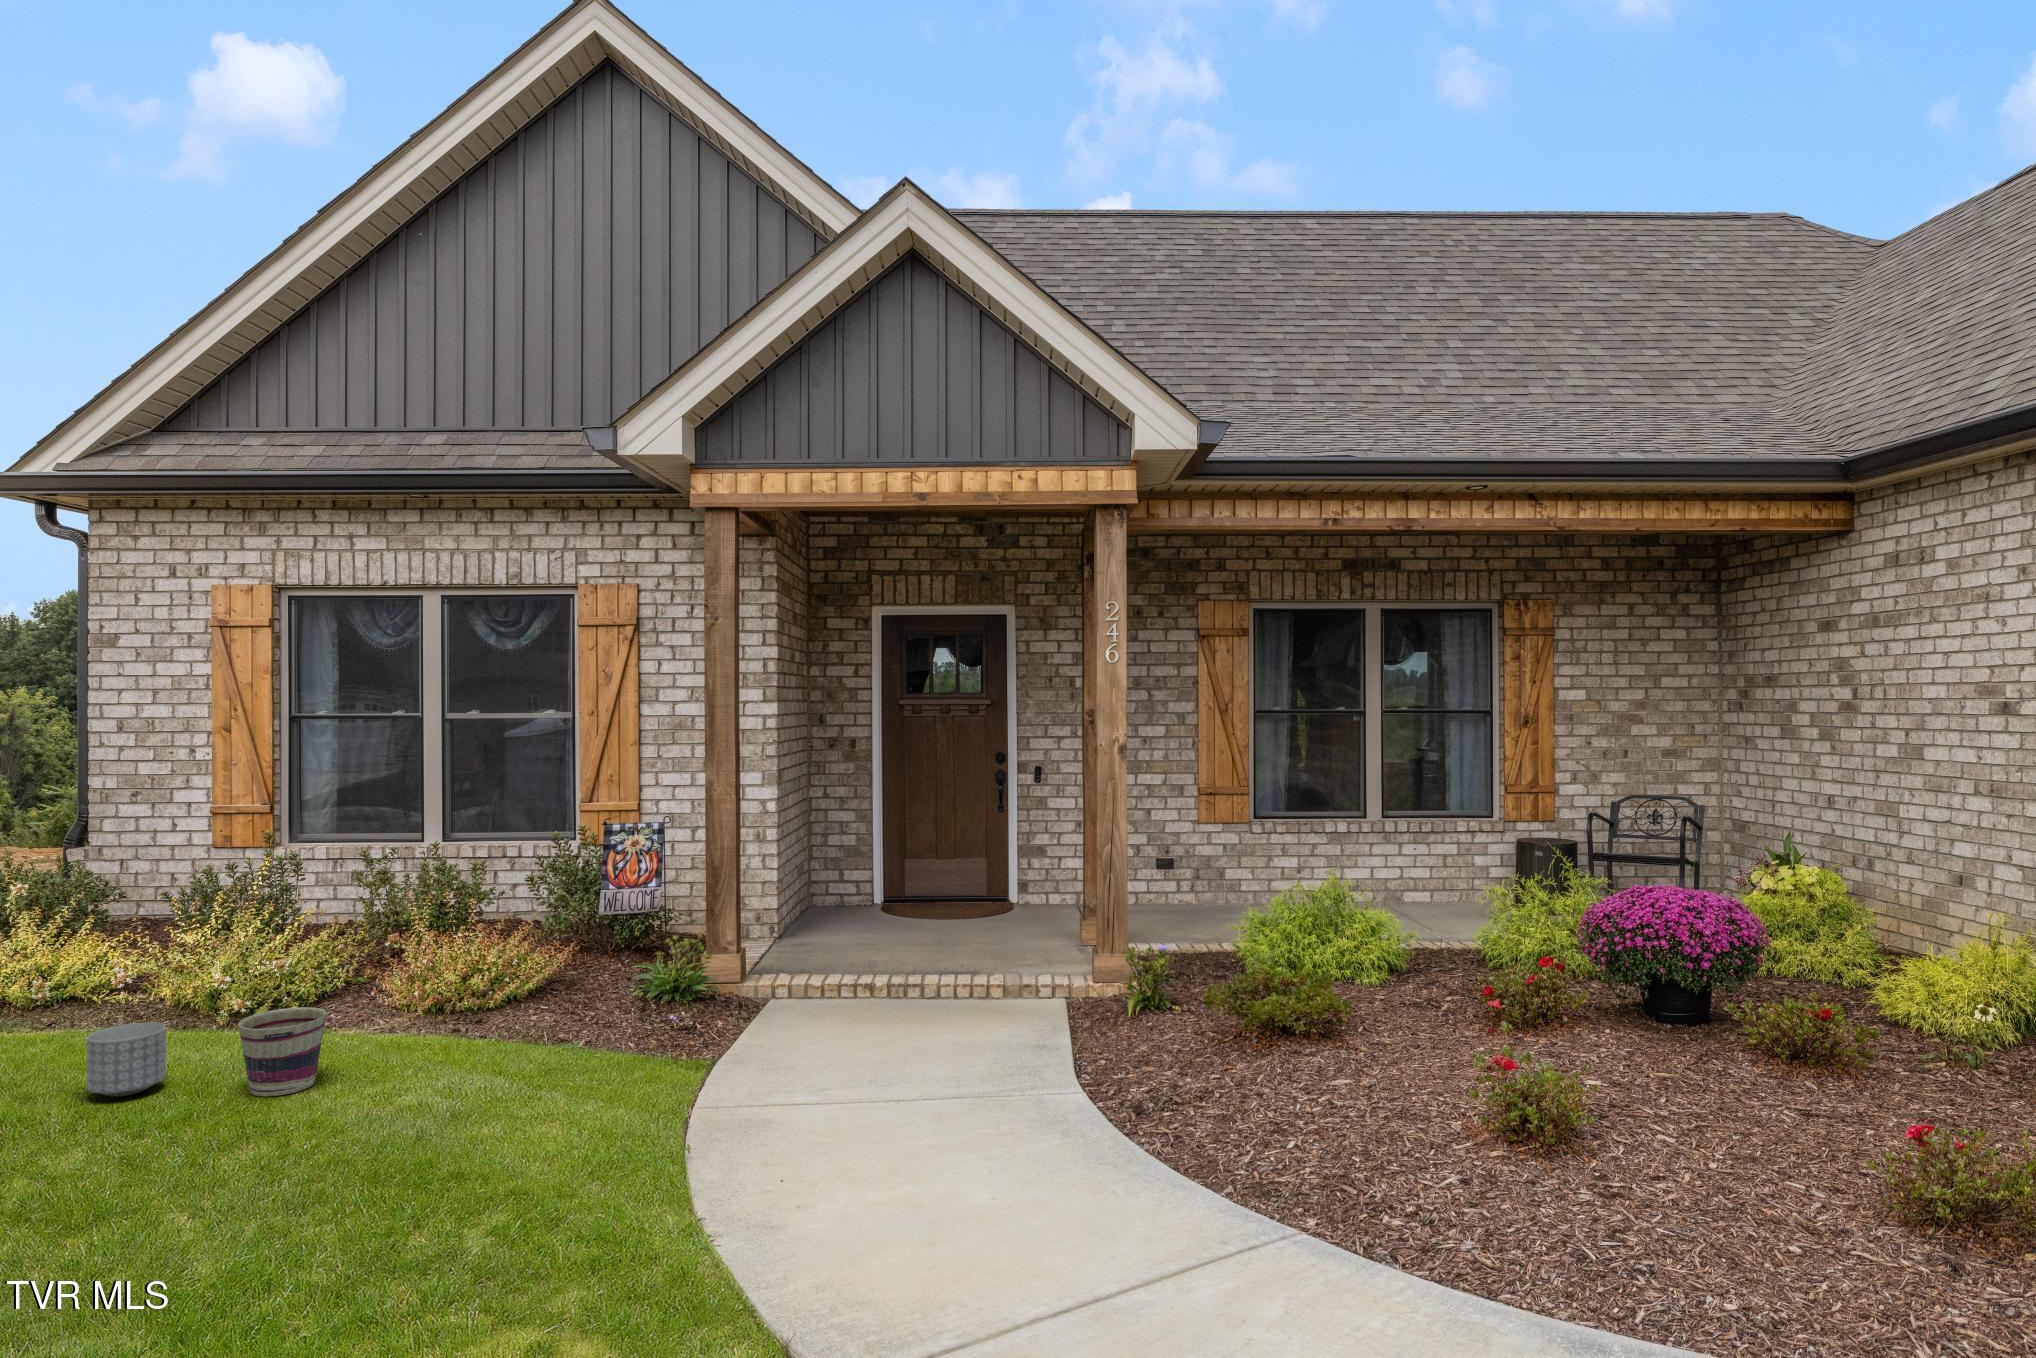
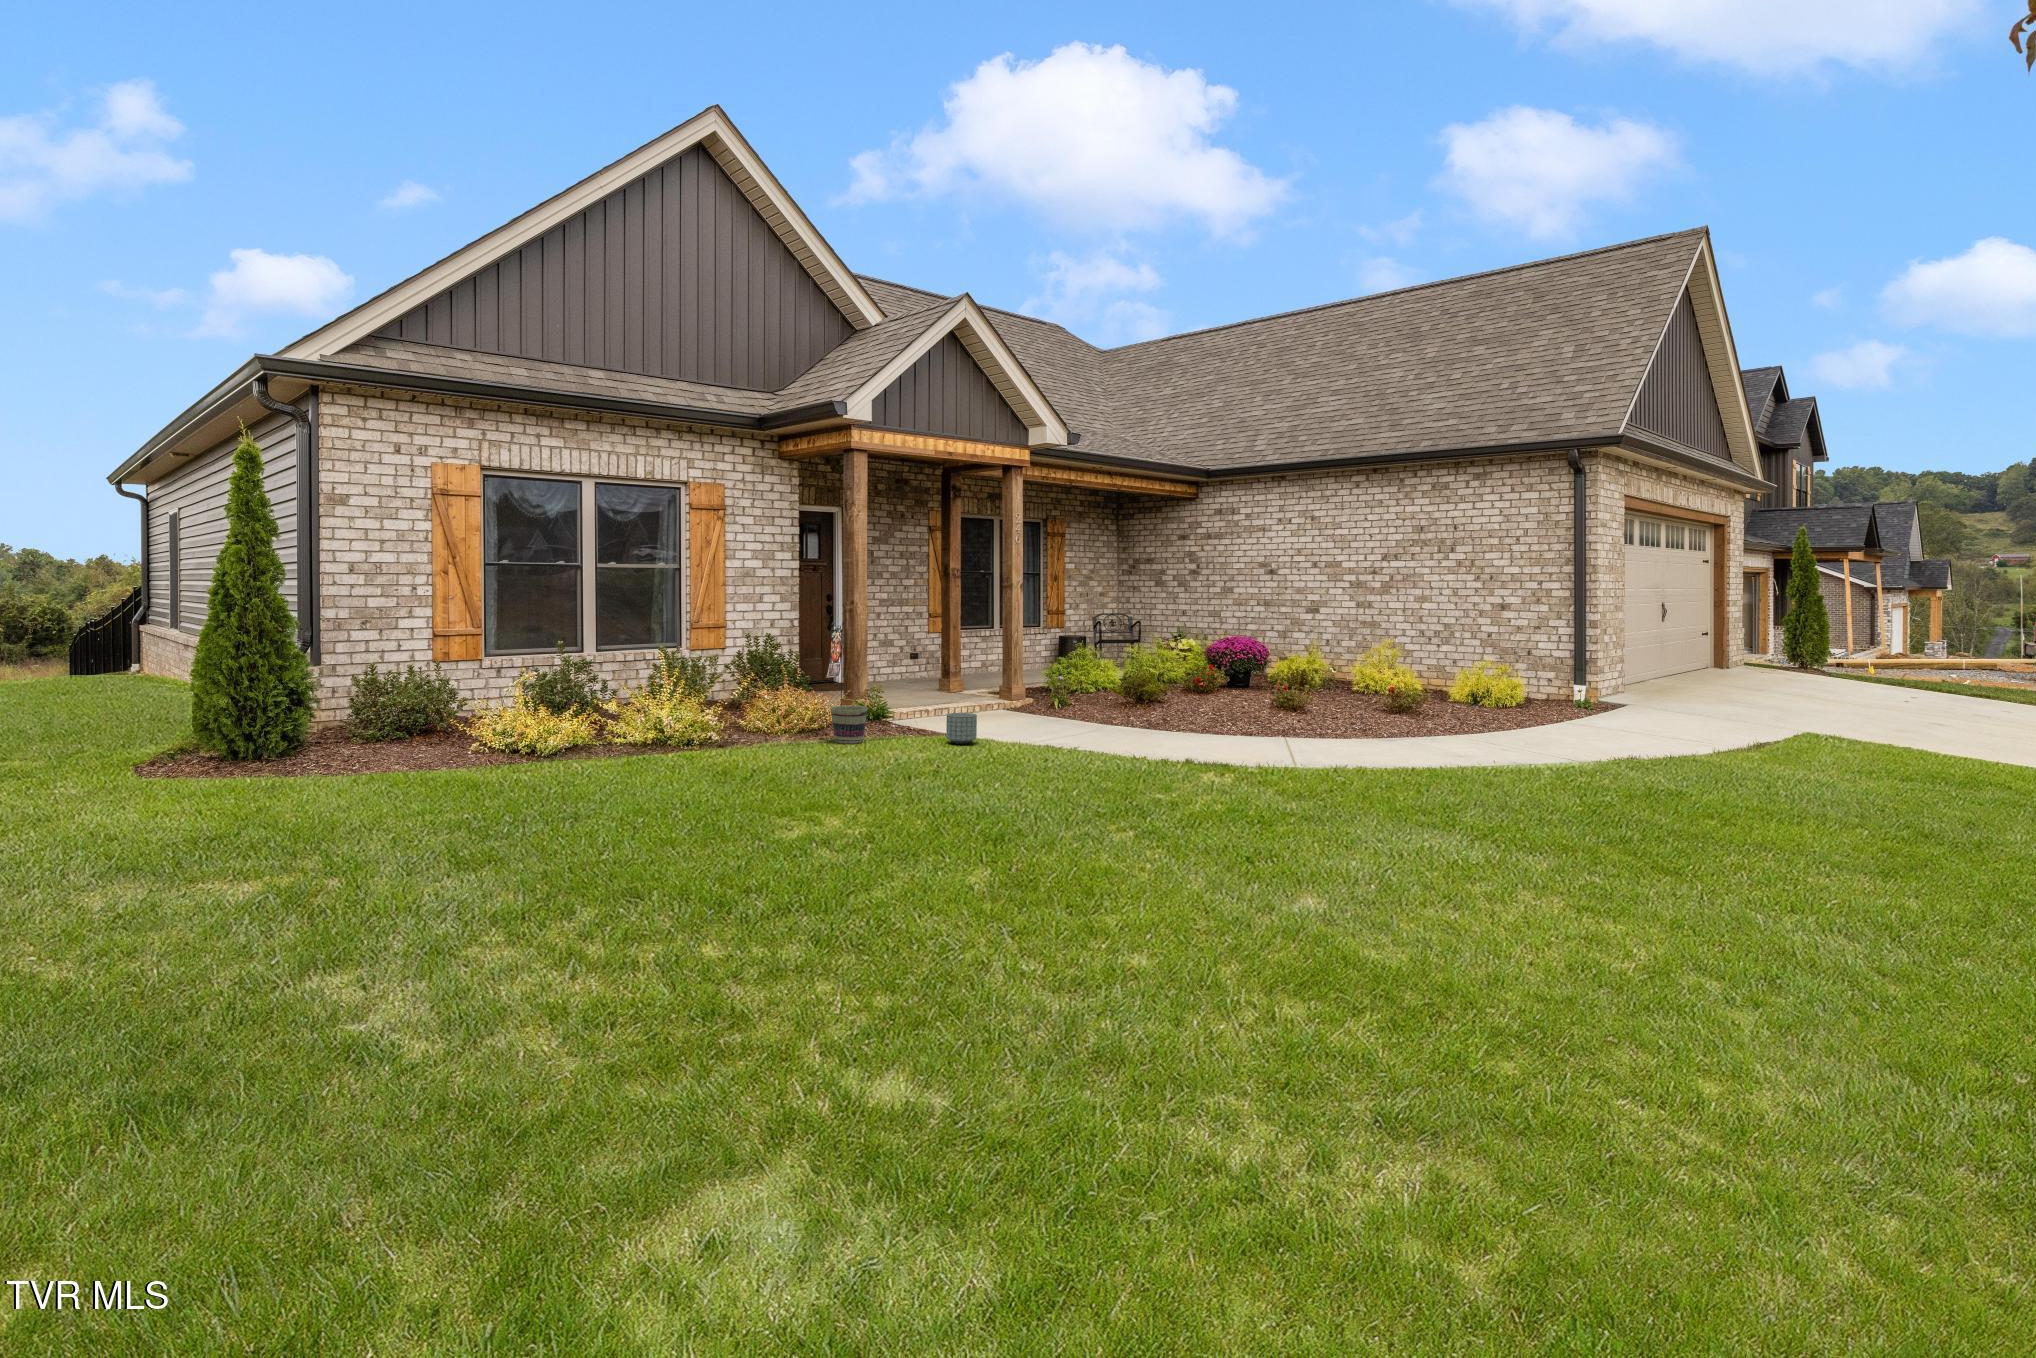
planter: present [87,1022,166,1097] -> present [946,713,977,744]

